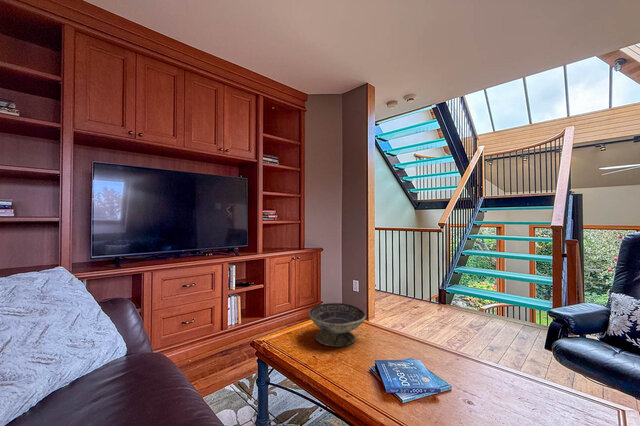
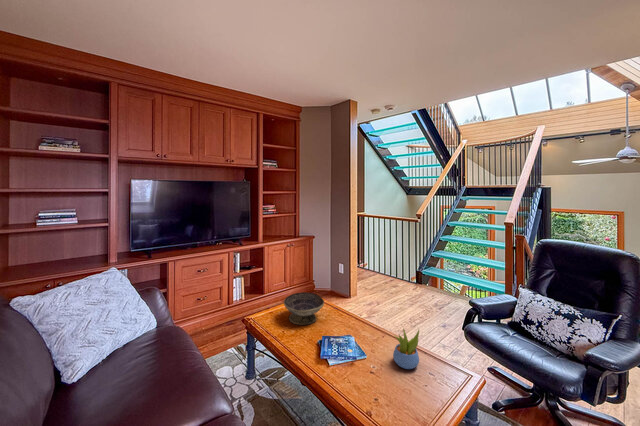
succulent plant: none [496,337,543,403] -> present [393,329,419,369]

